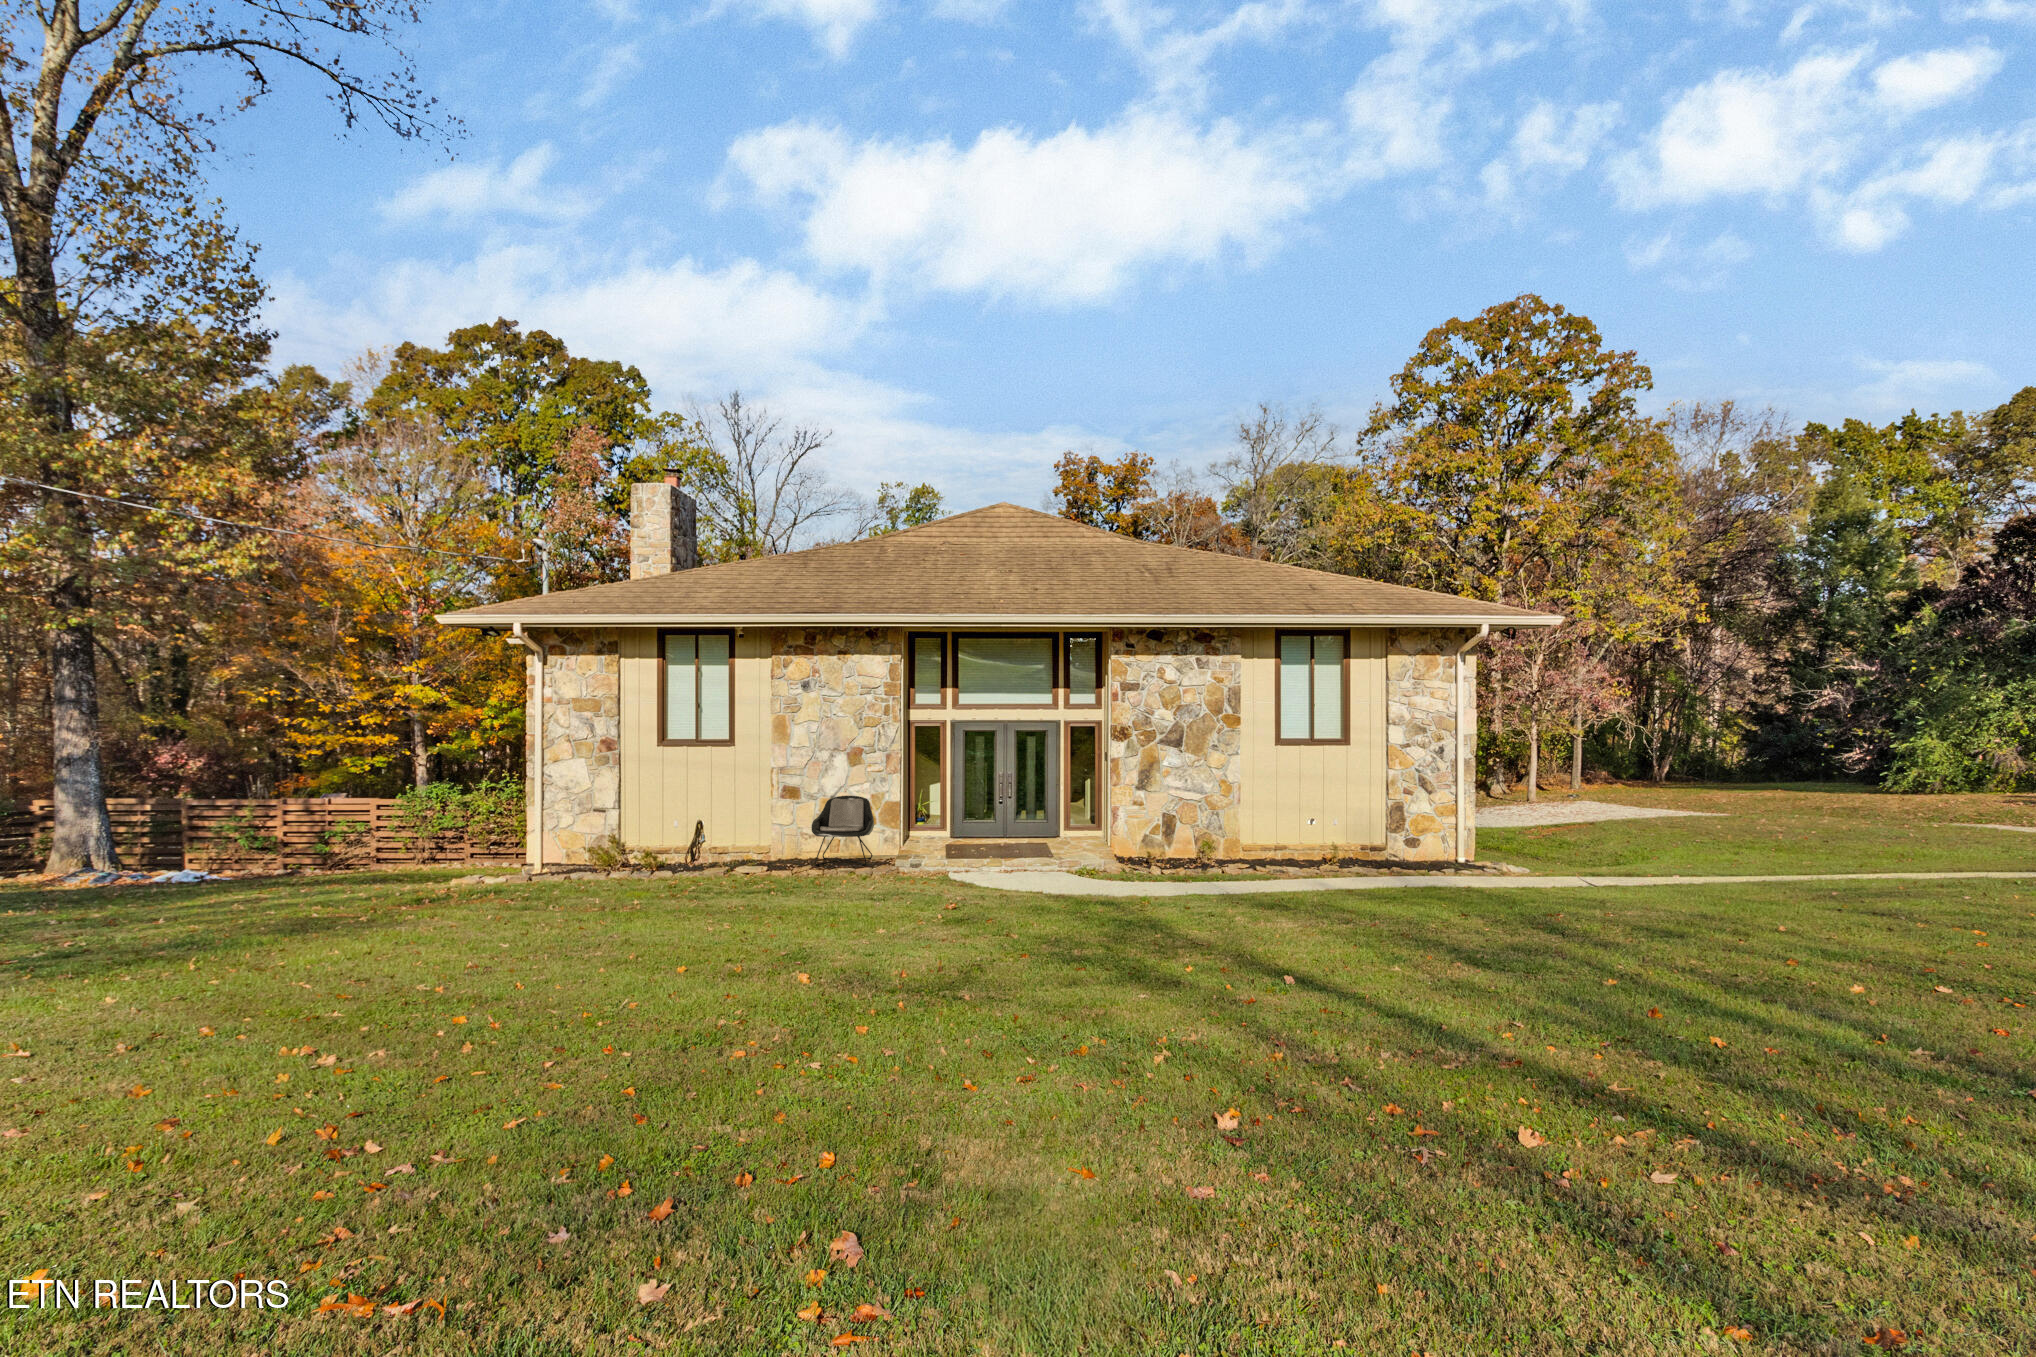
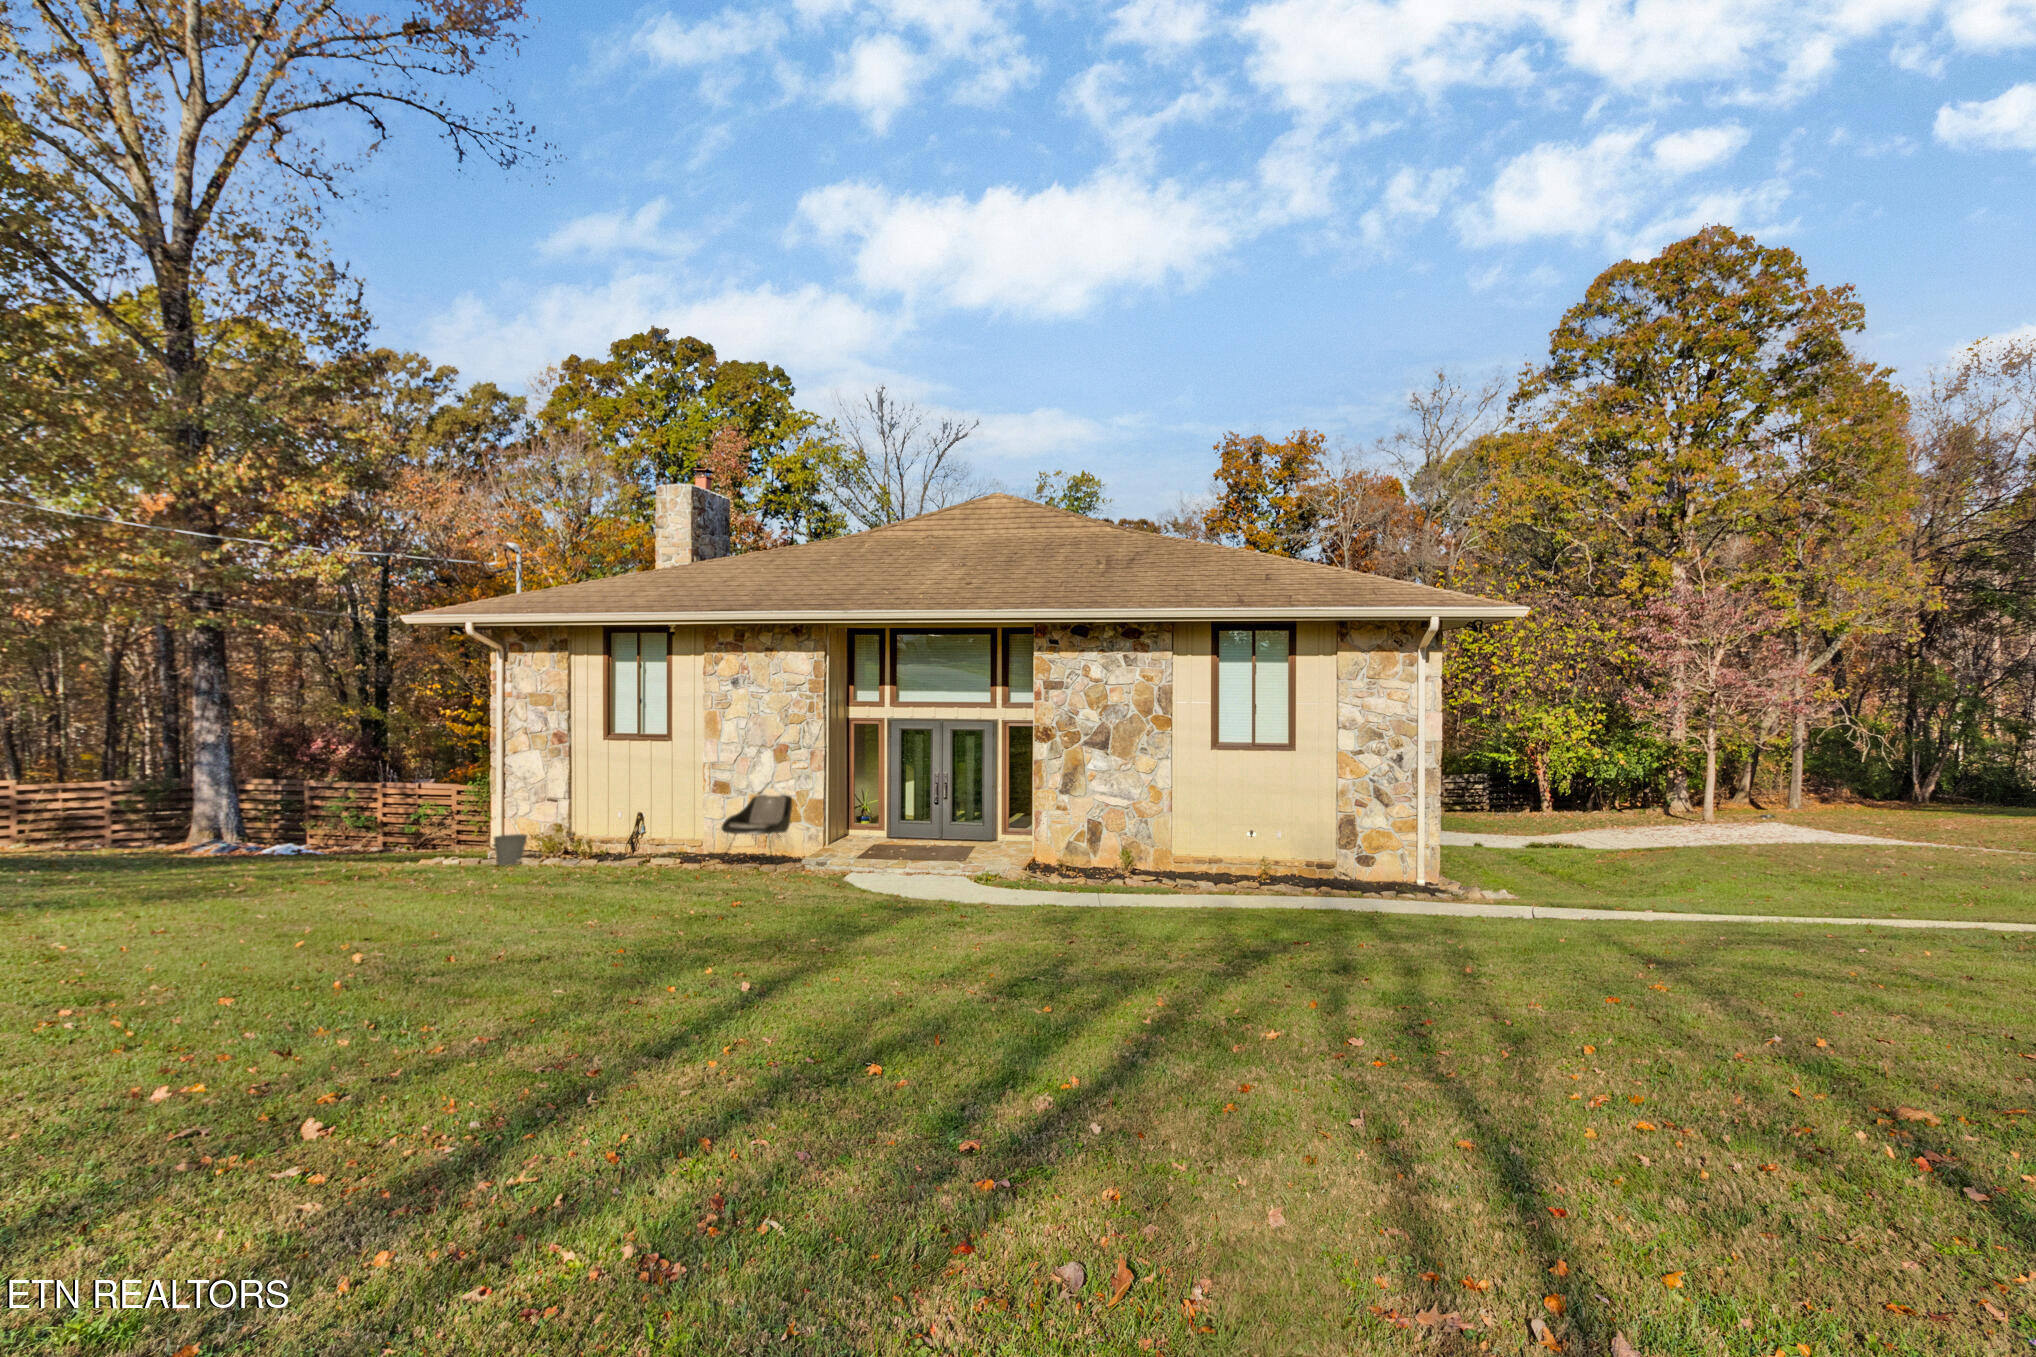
bucket: none [542,847,576,880] -> present [493,834,527,866]

